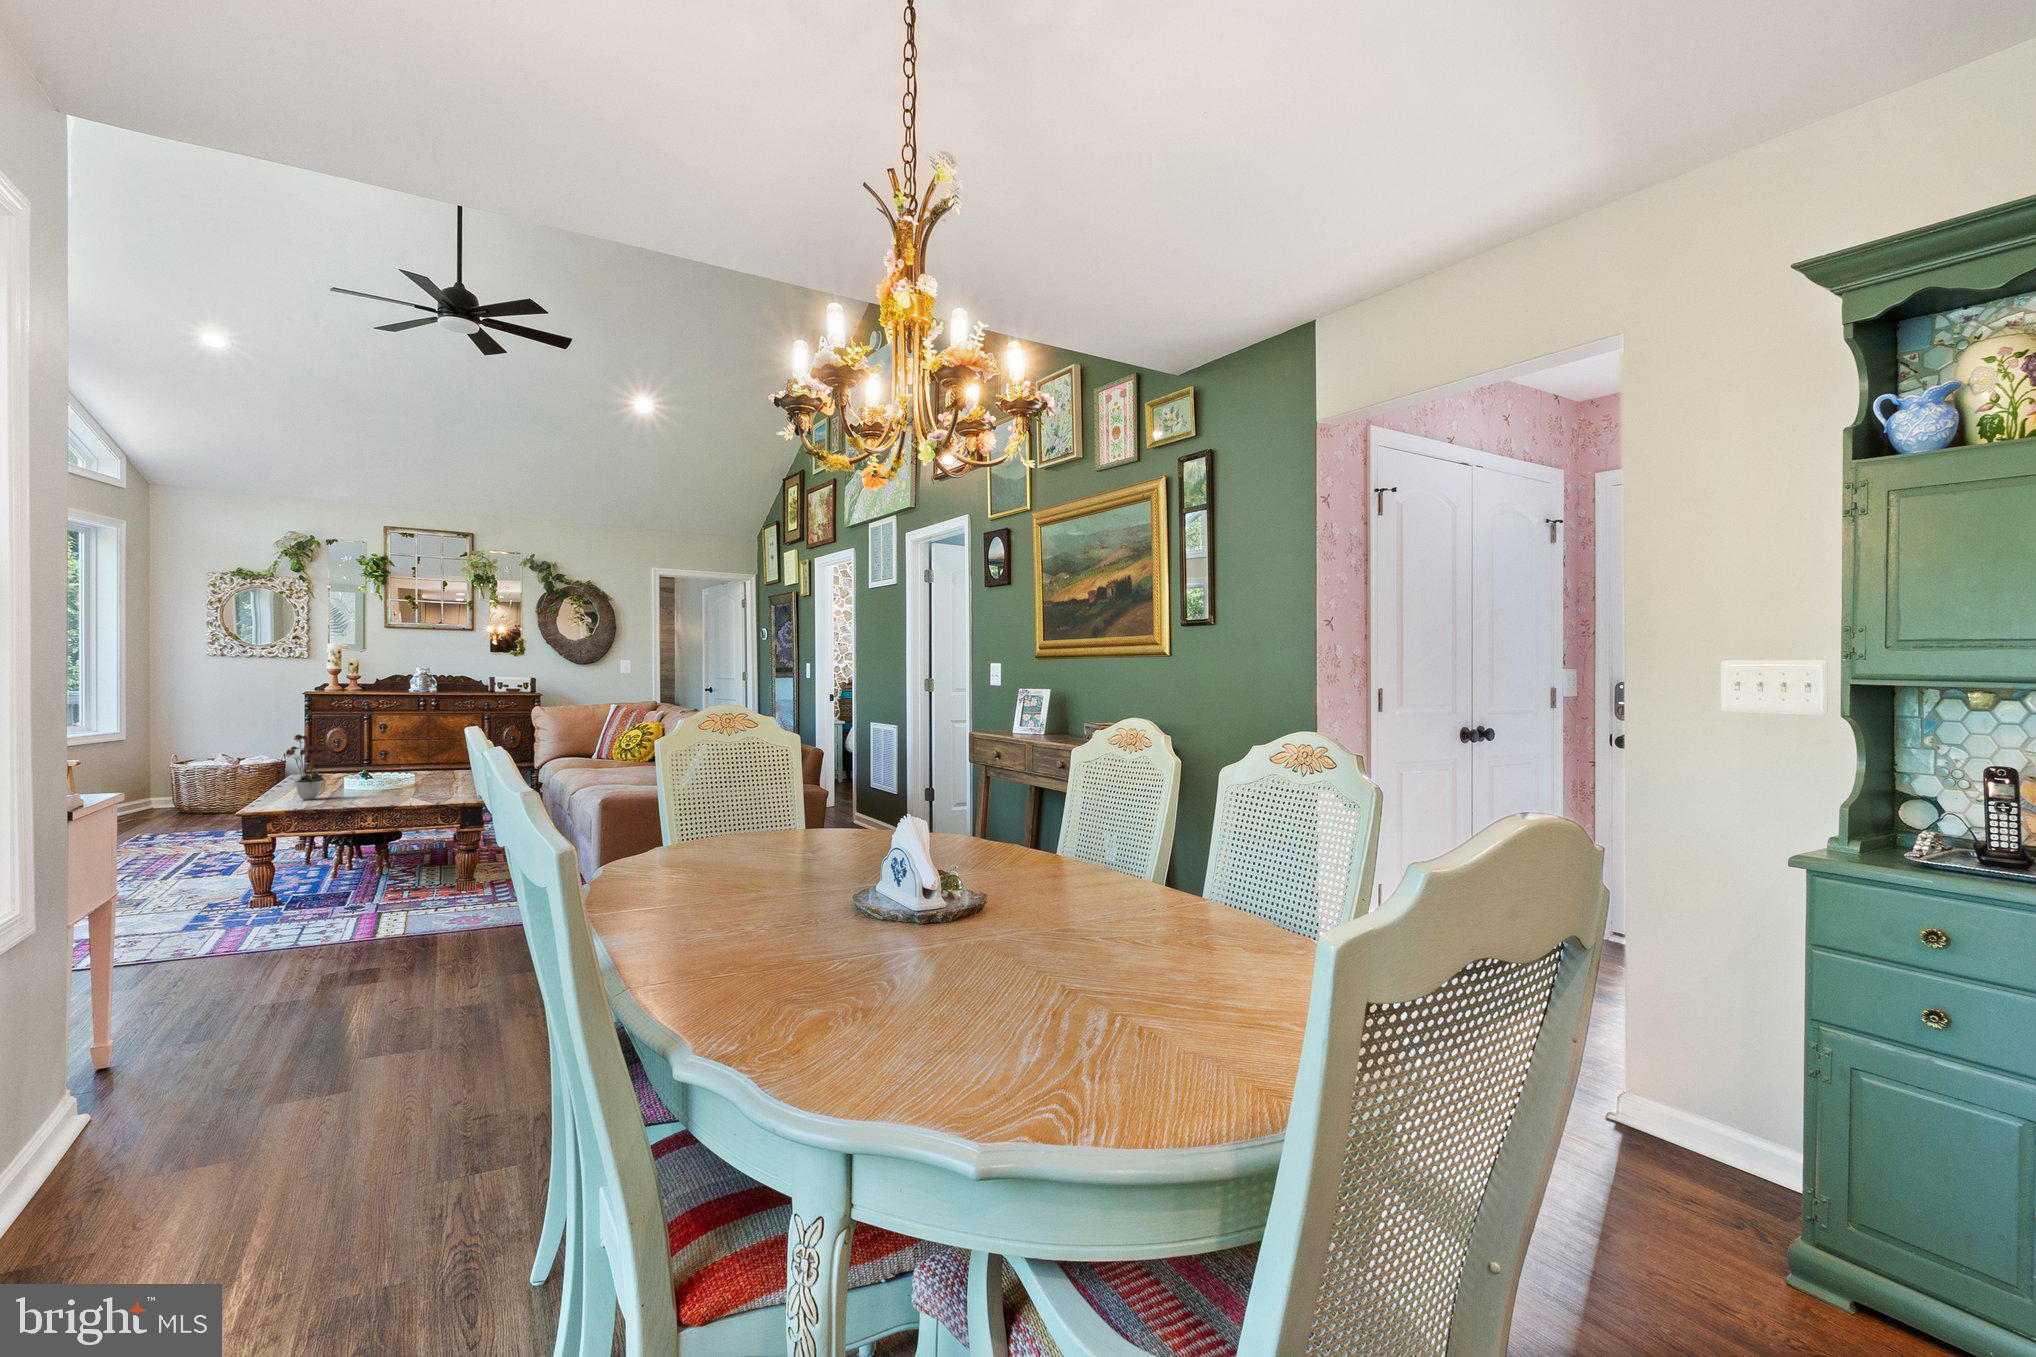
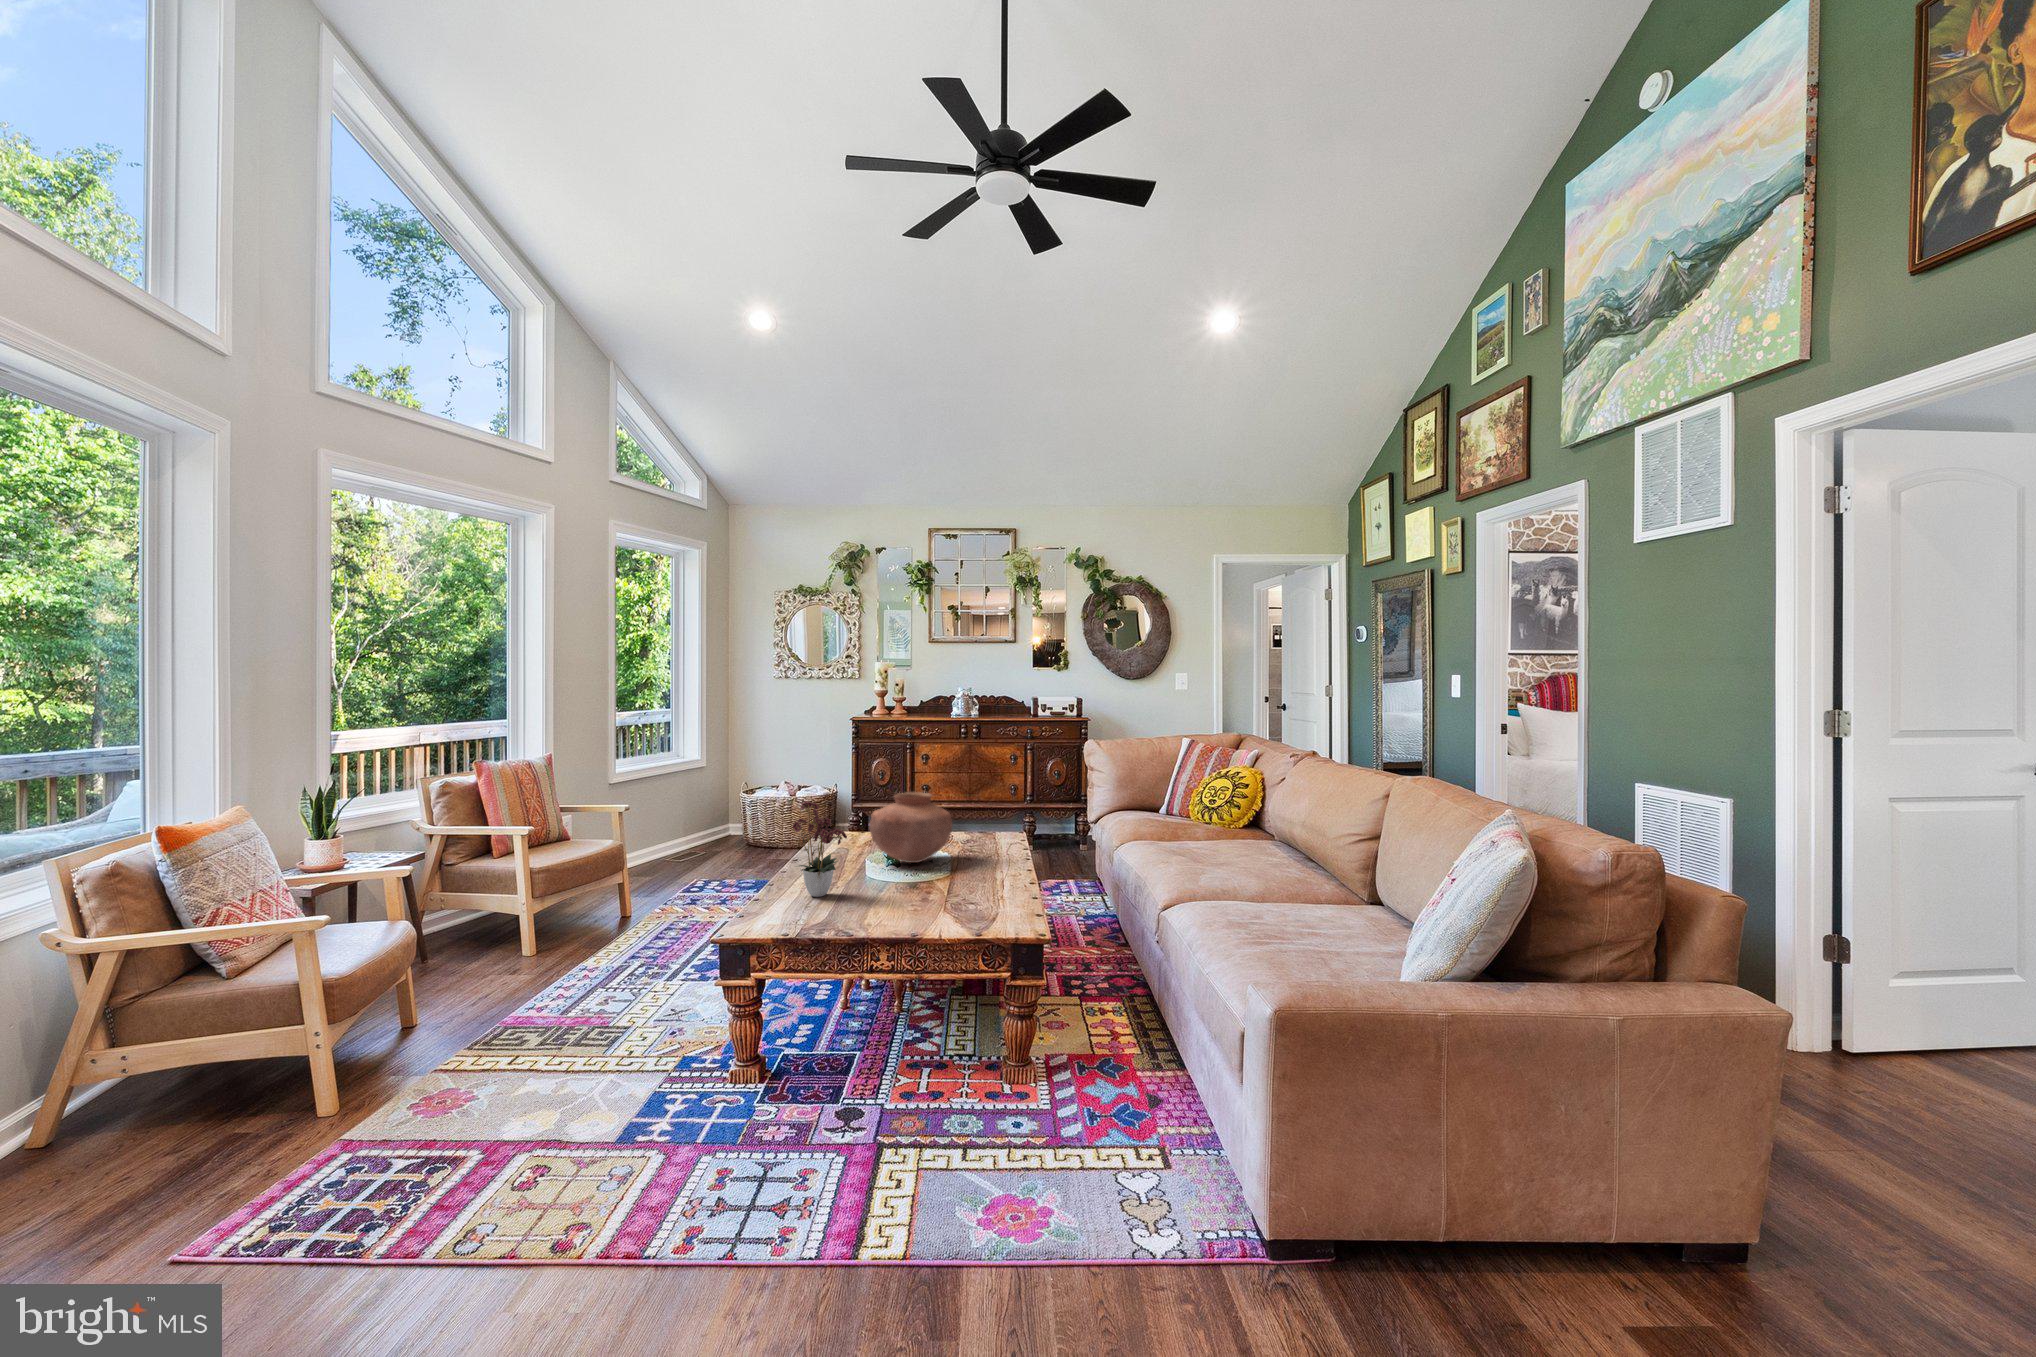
vase: none [345,736,417,785] -> present [869,792,952,863]

